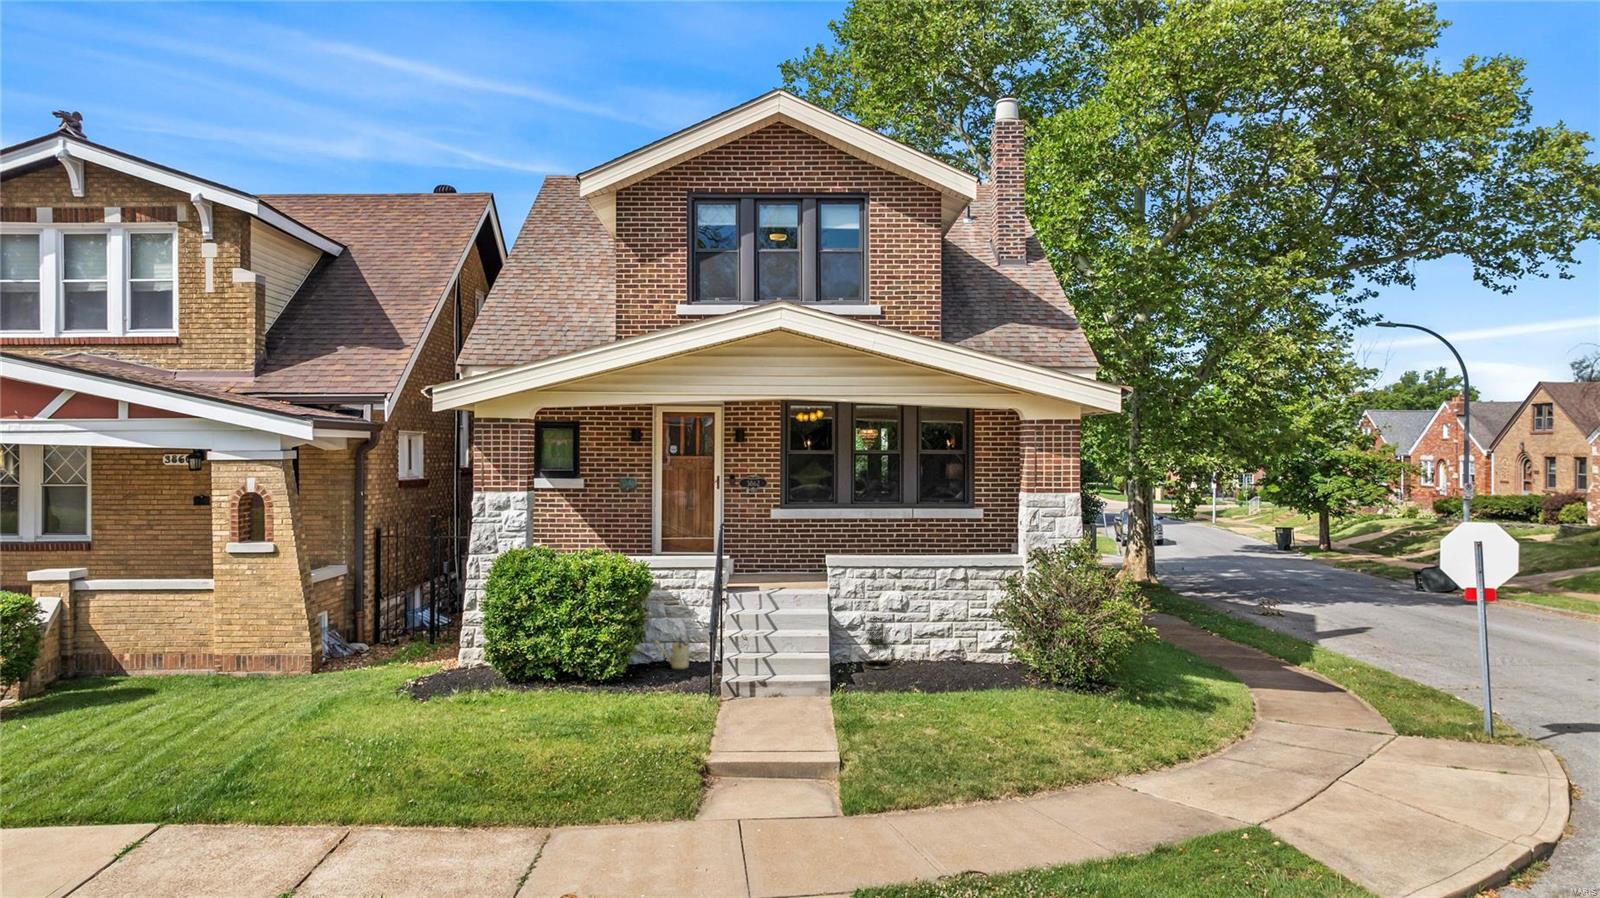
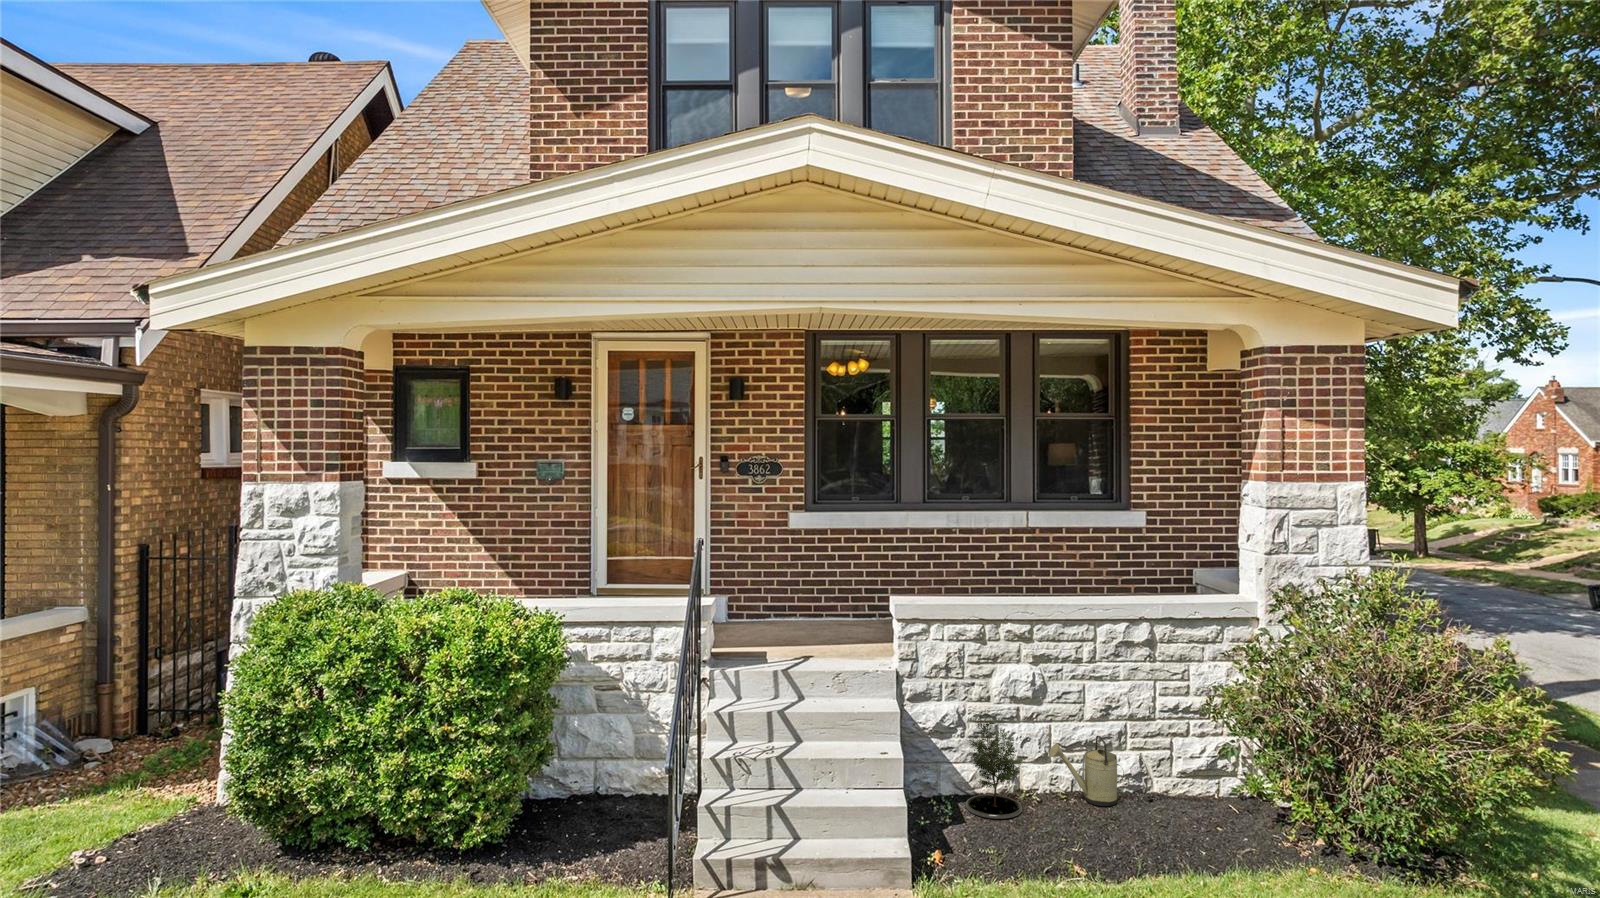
watering can: present [653,636,689,670] -> present [1049,735,1124,806]

